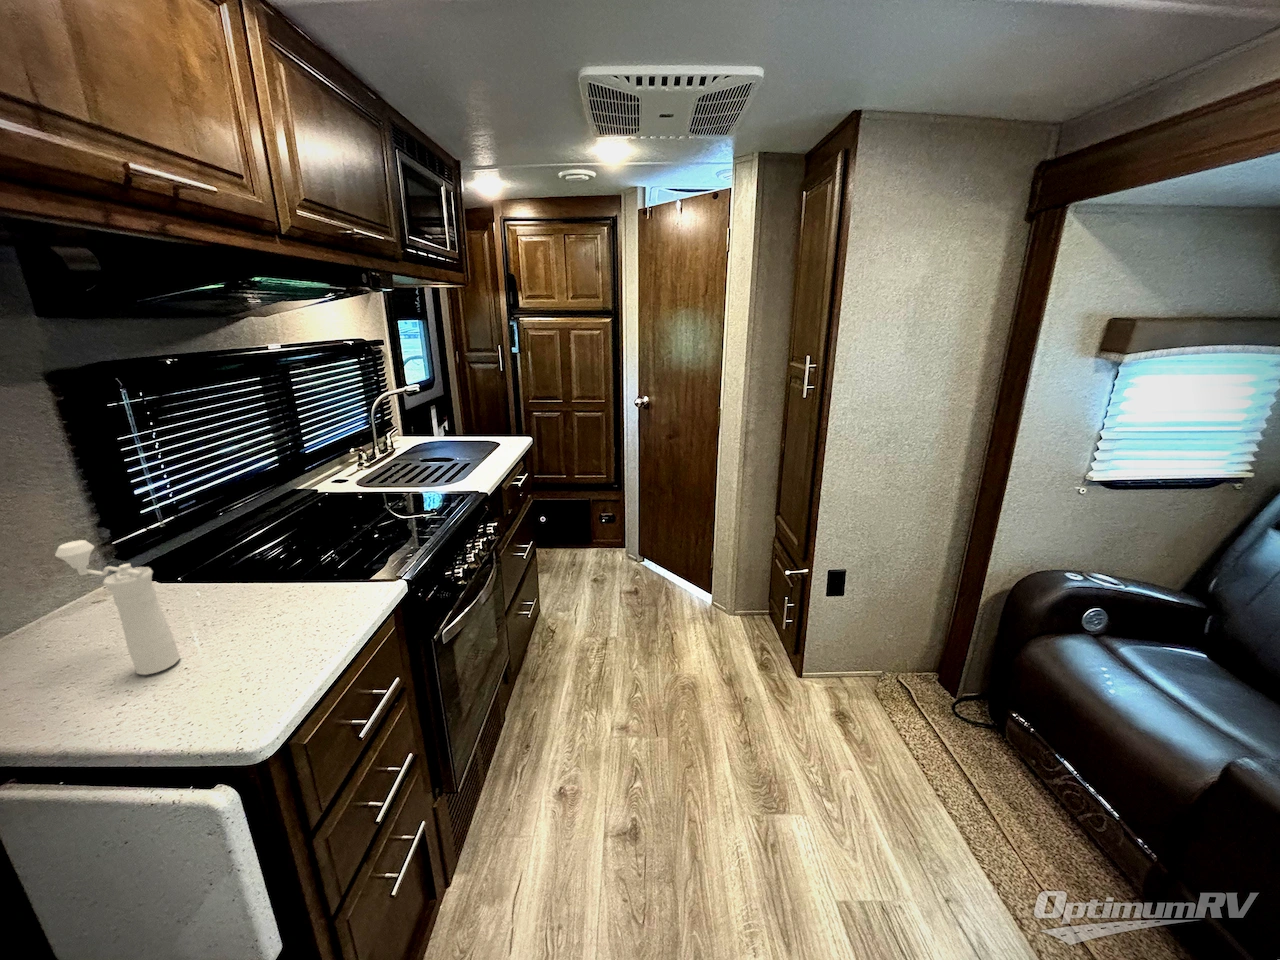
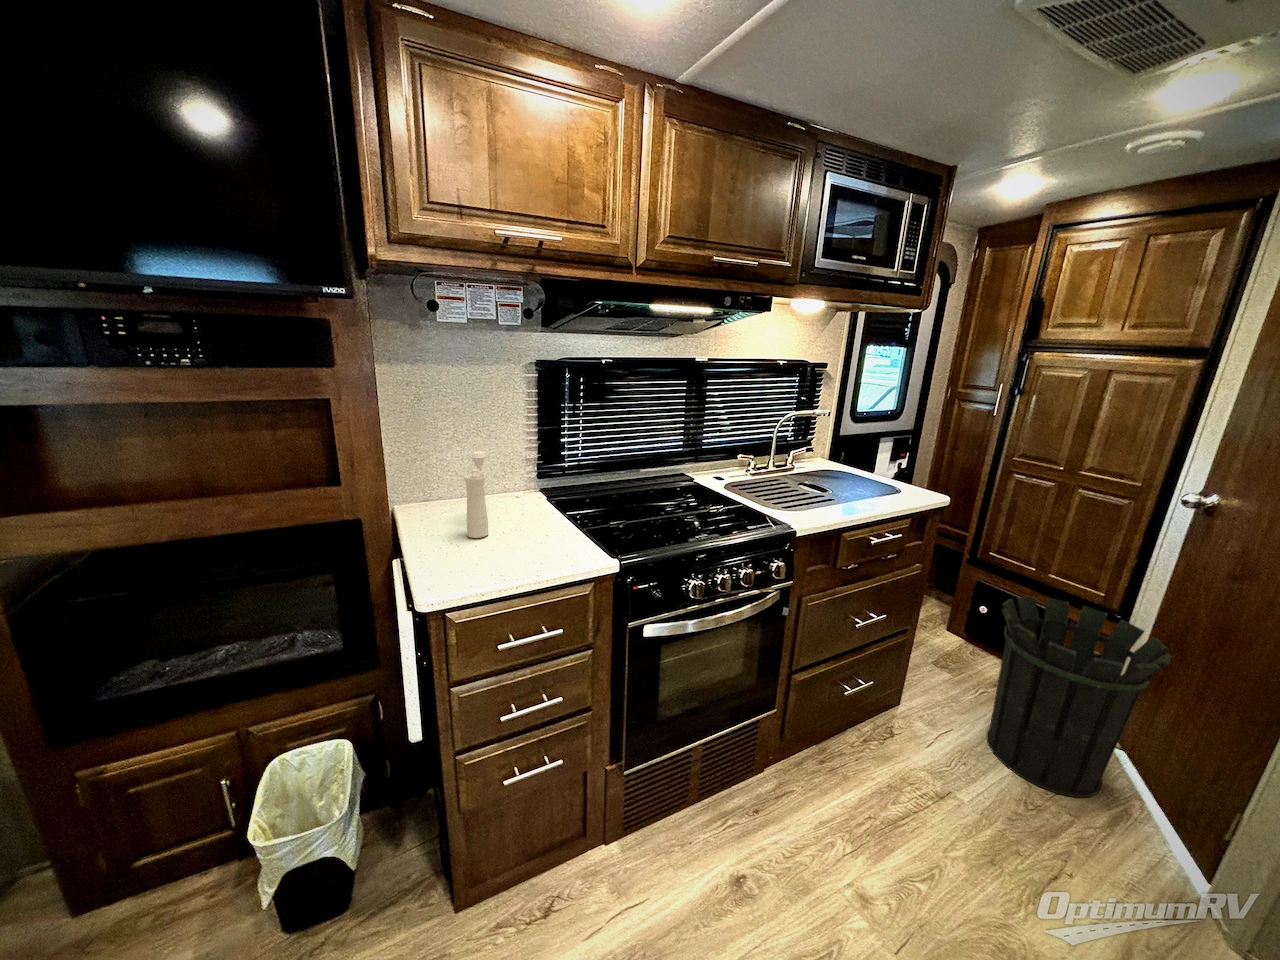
waste bin: none [578,485,662,605] -> present [987,597,1172,797]

